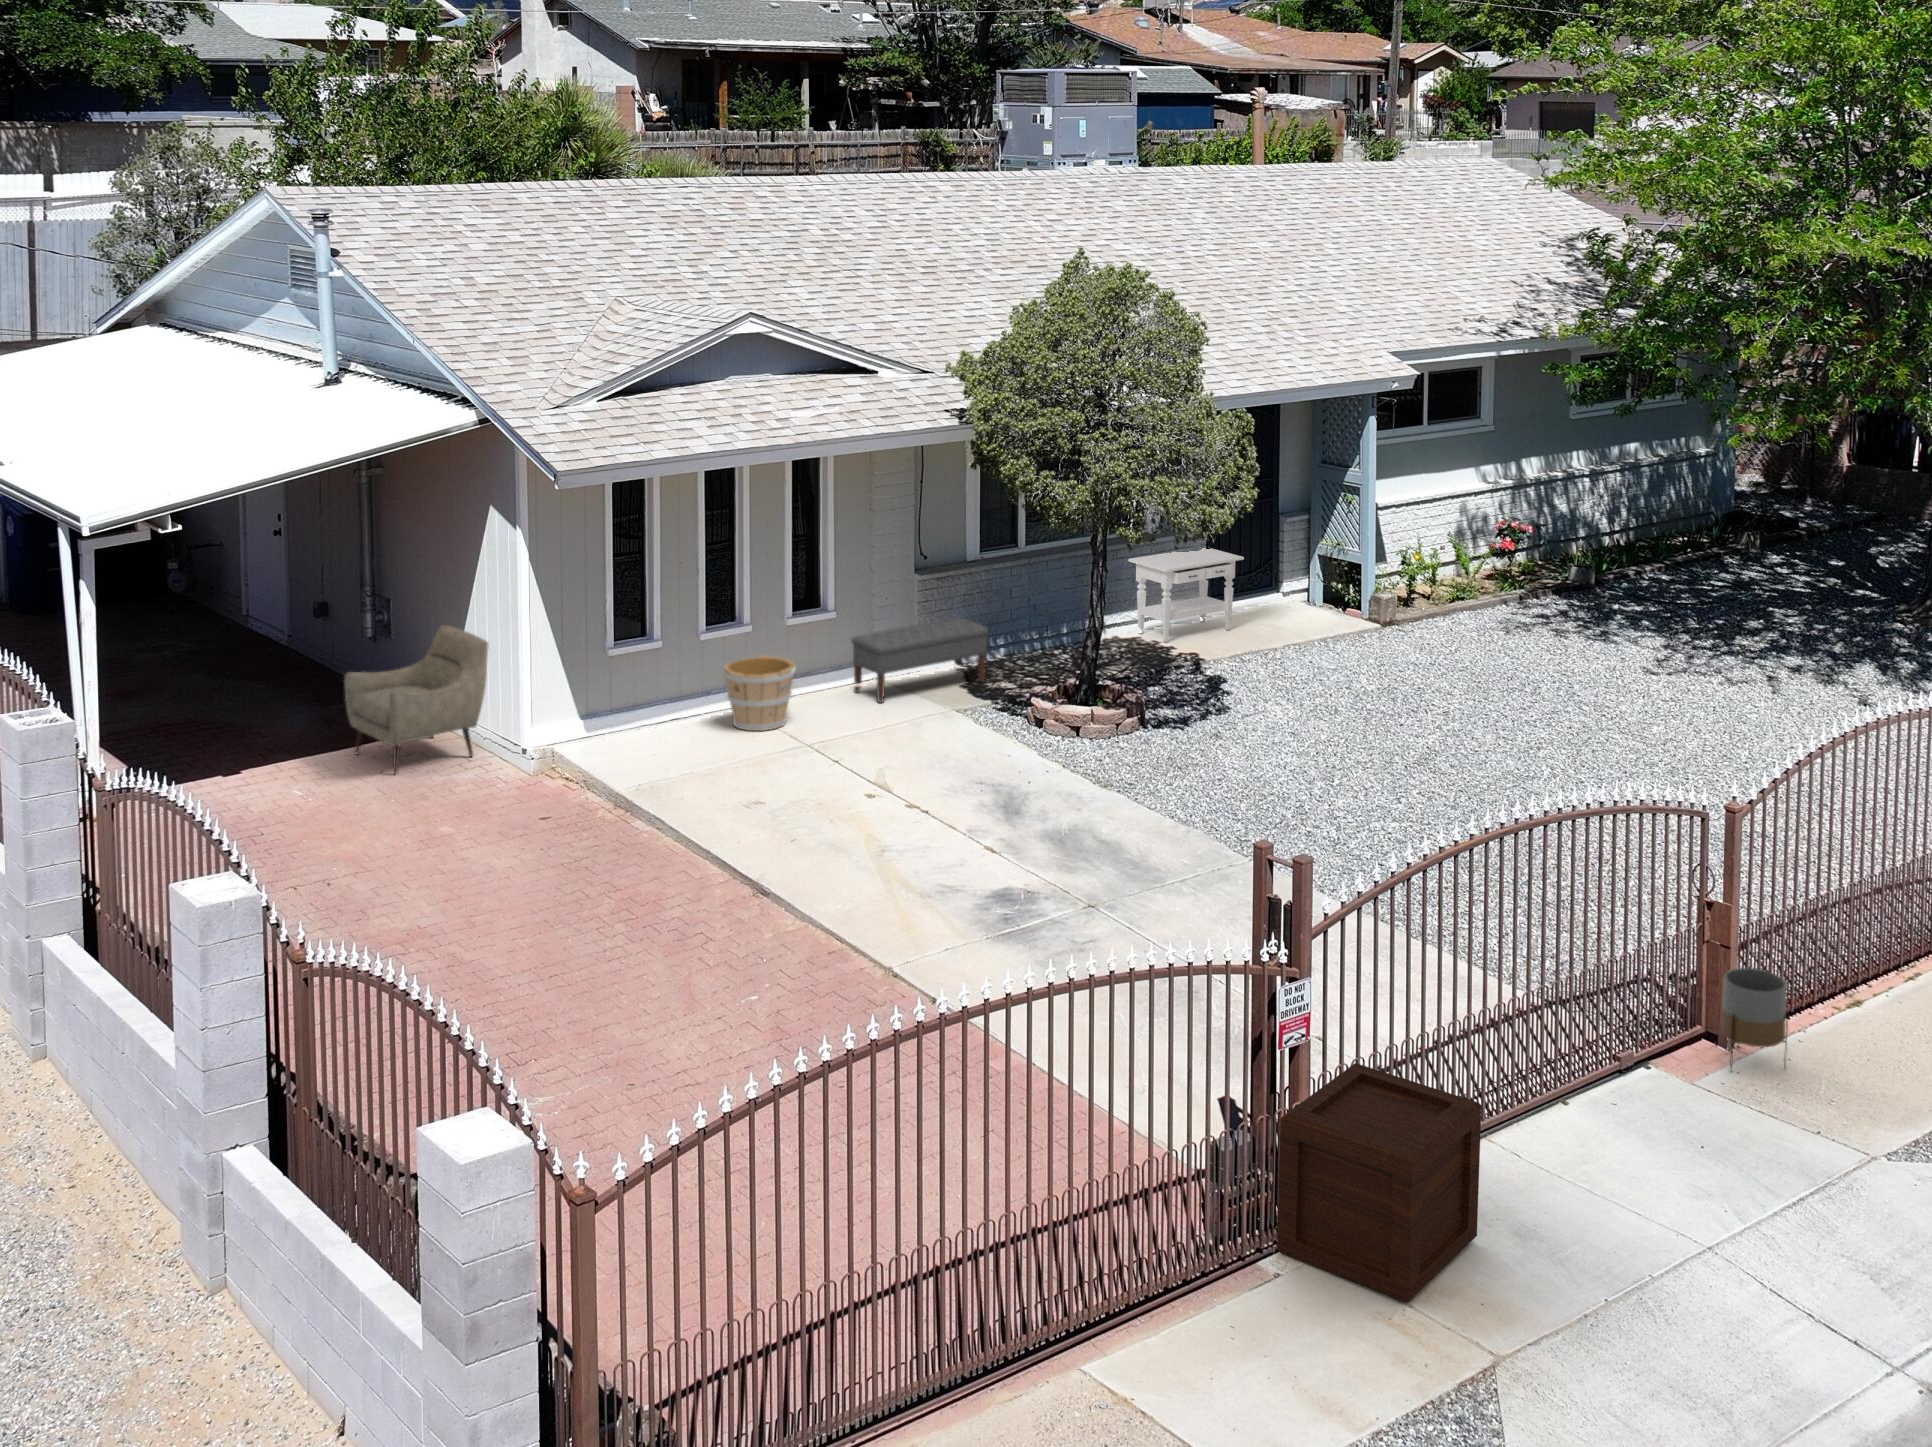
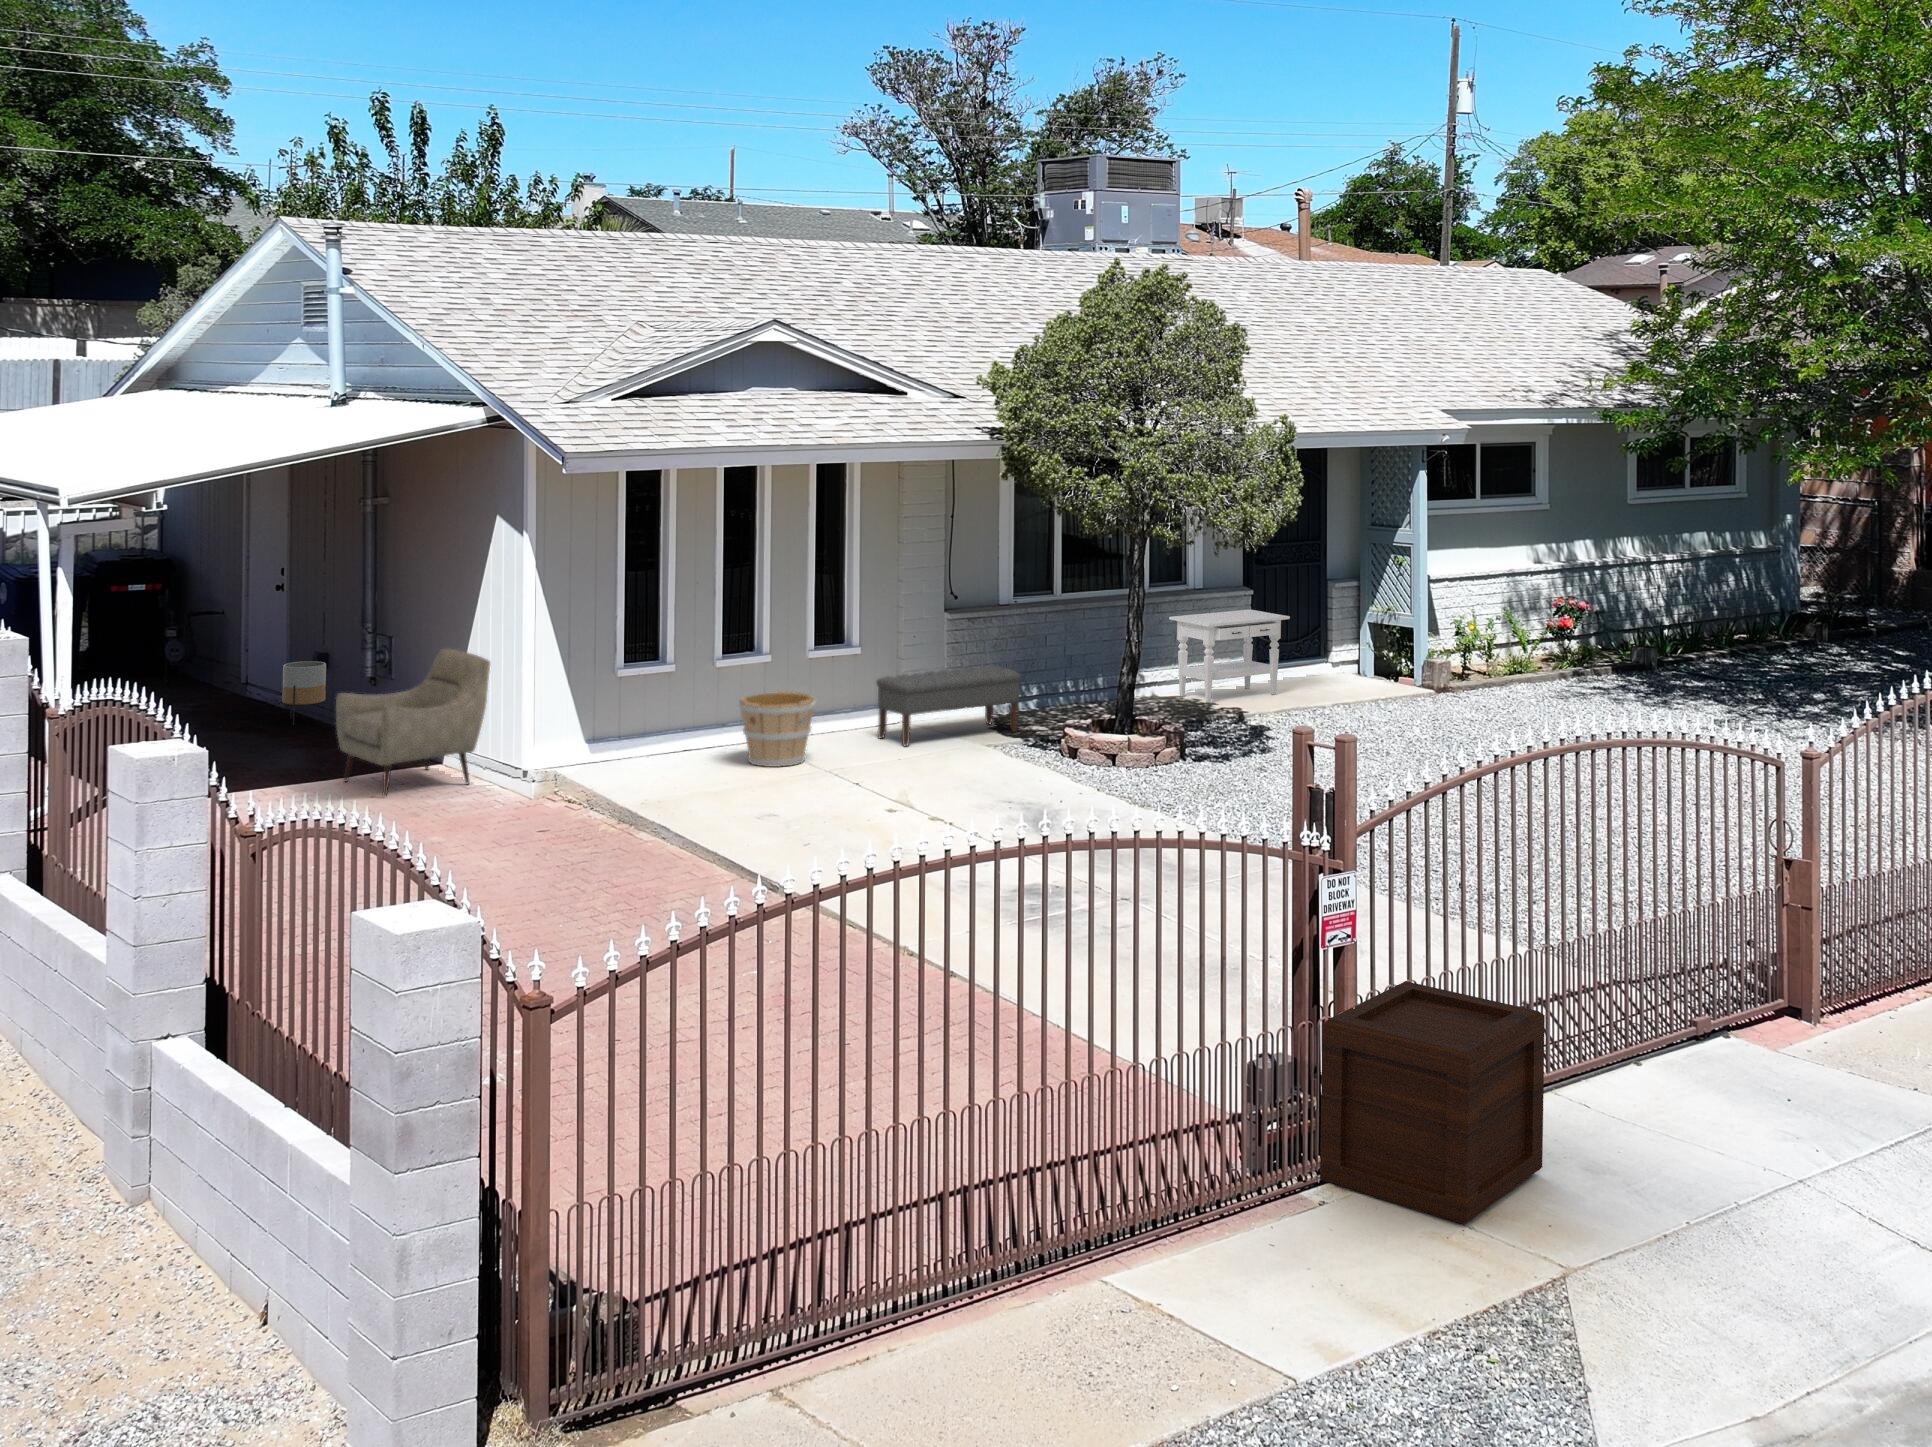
planter: present [1721,968,1788,1070] -> present [282,661,327,725]

